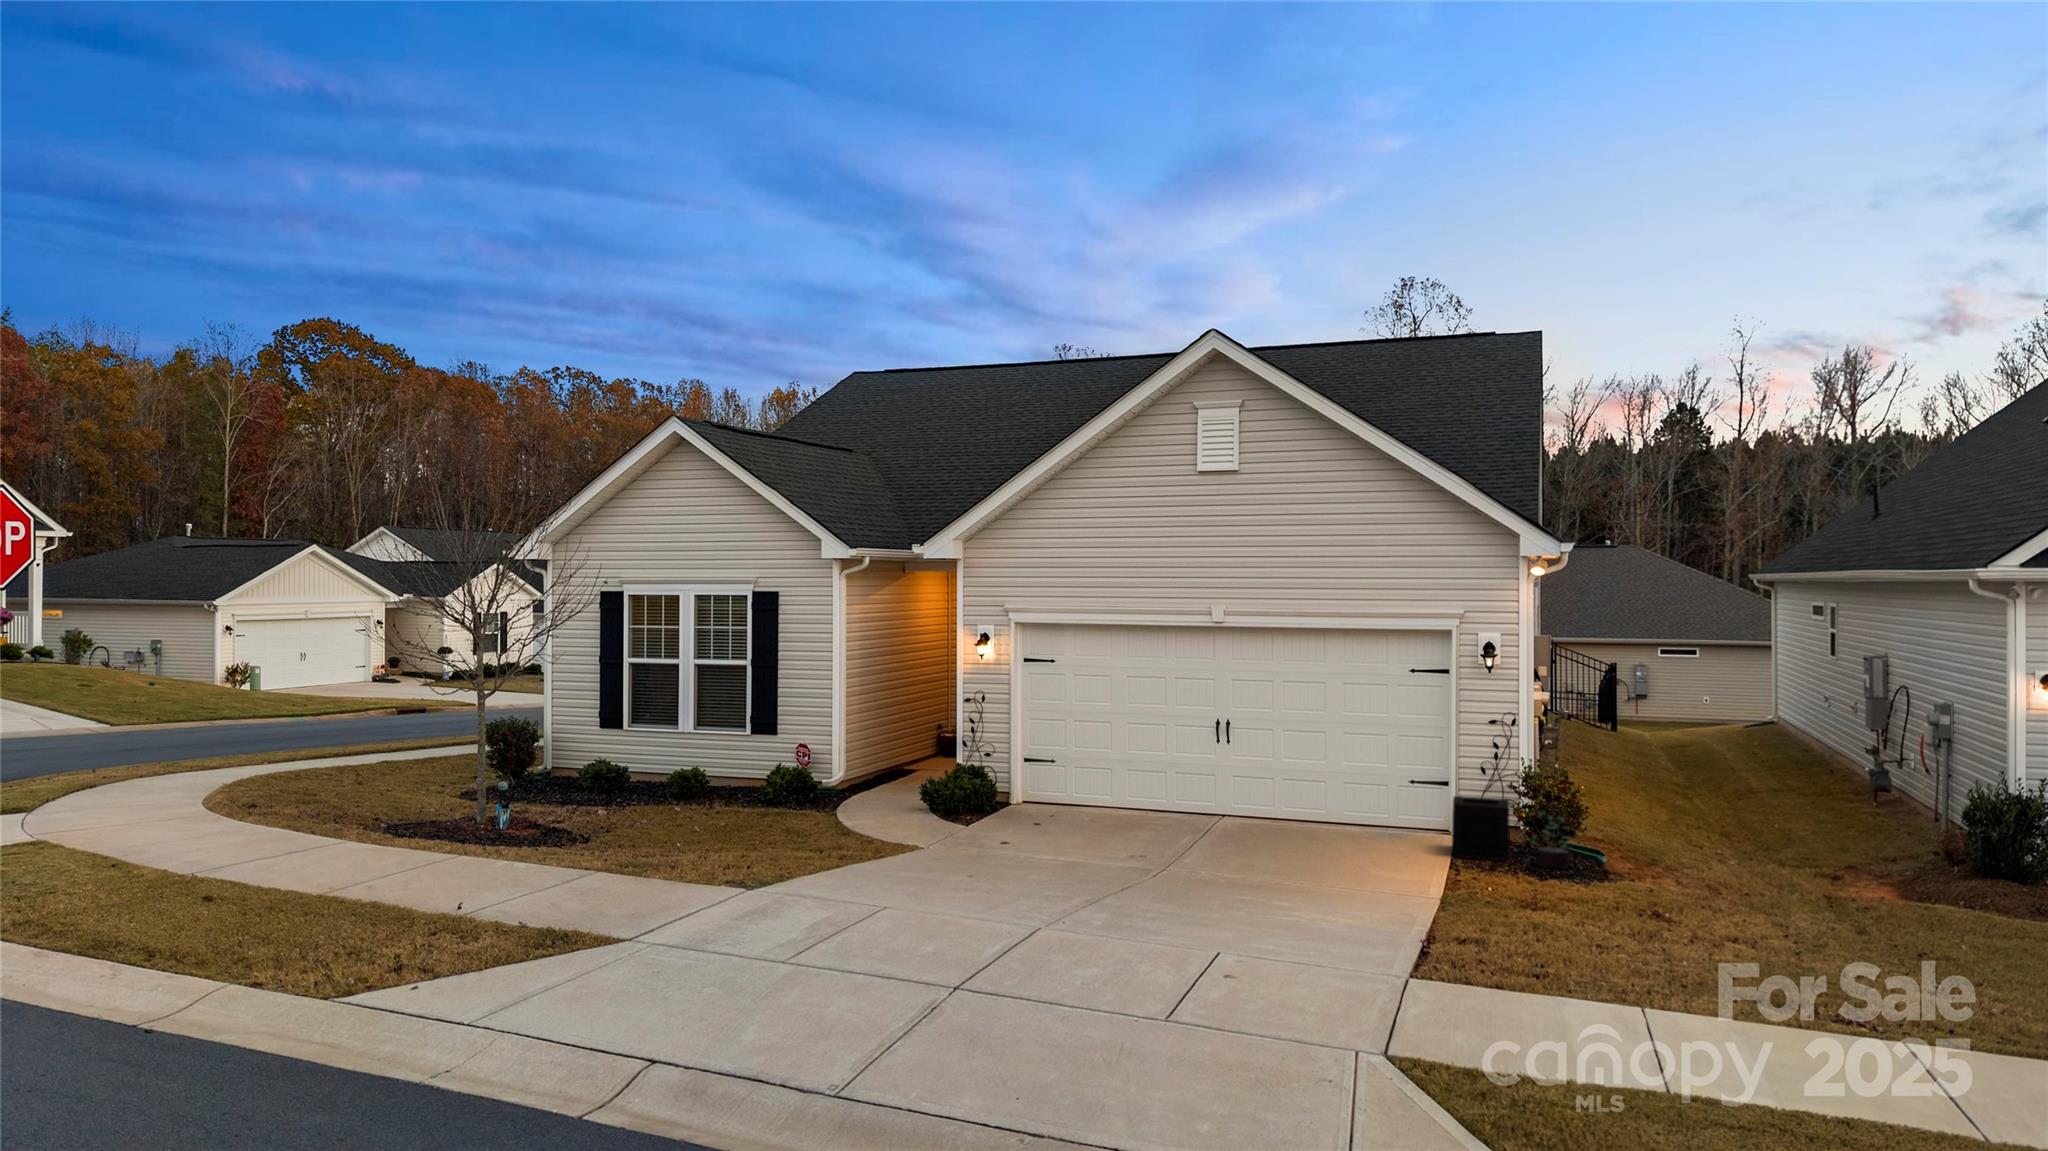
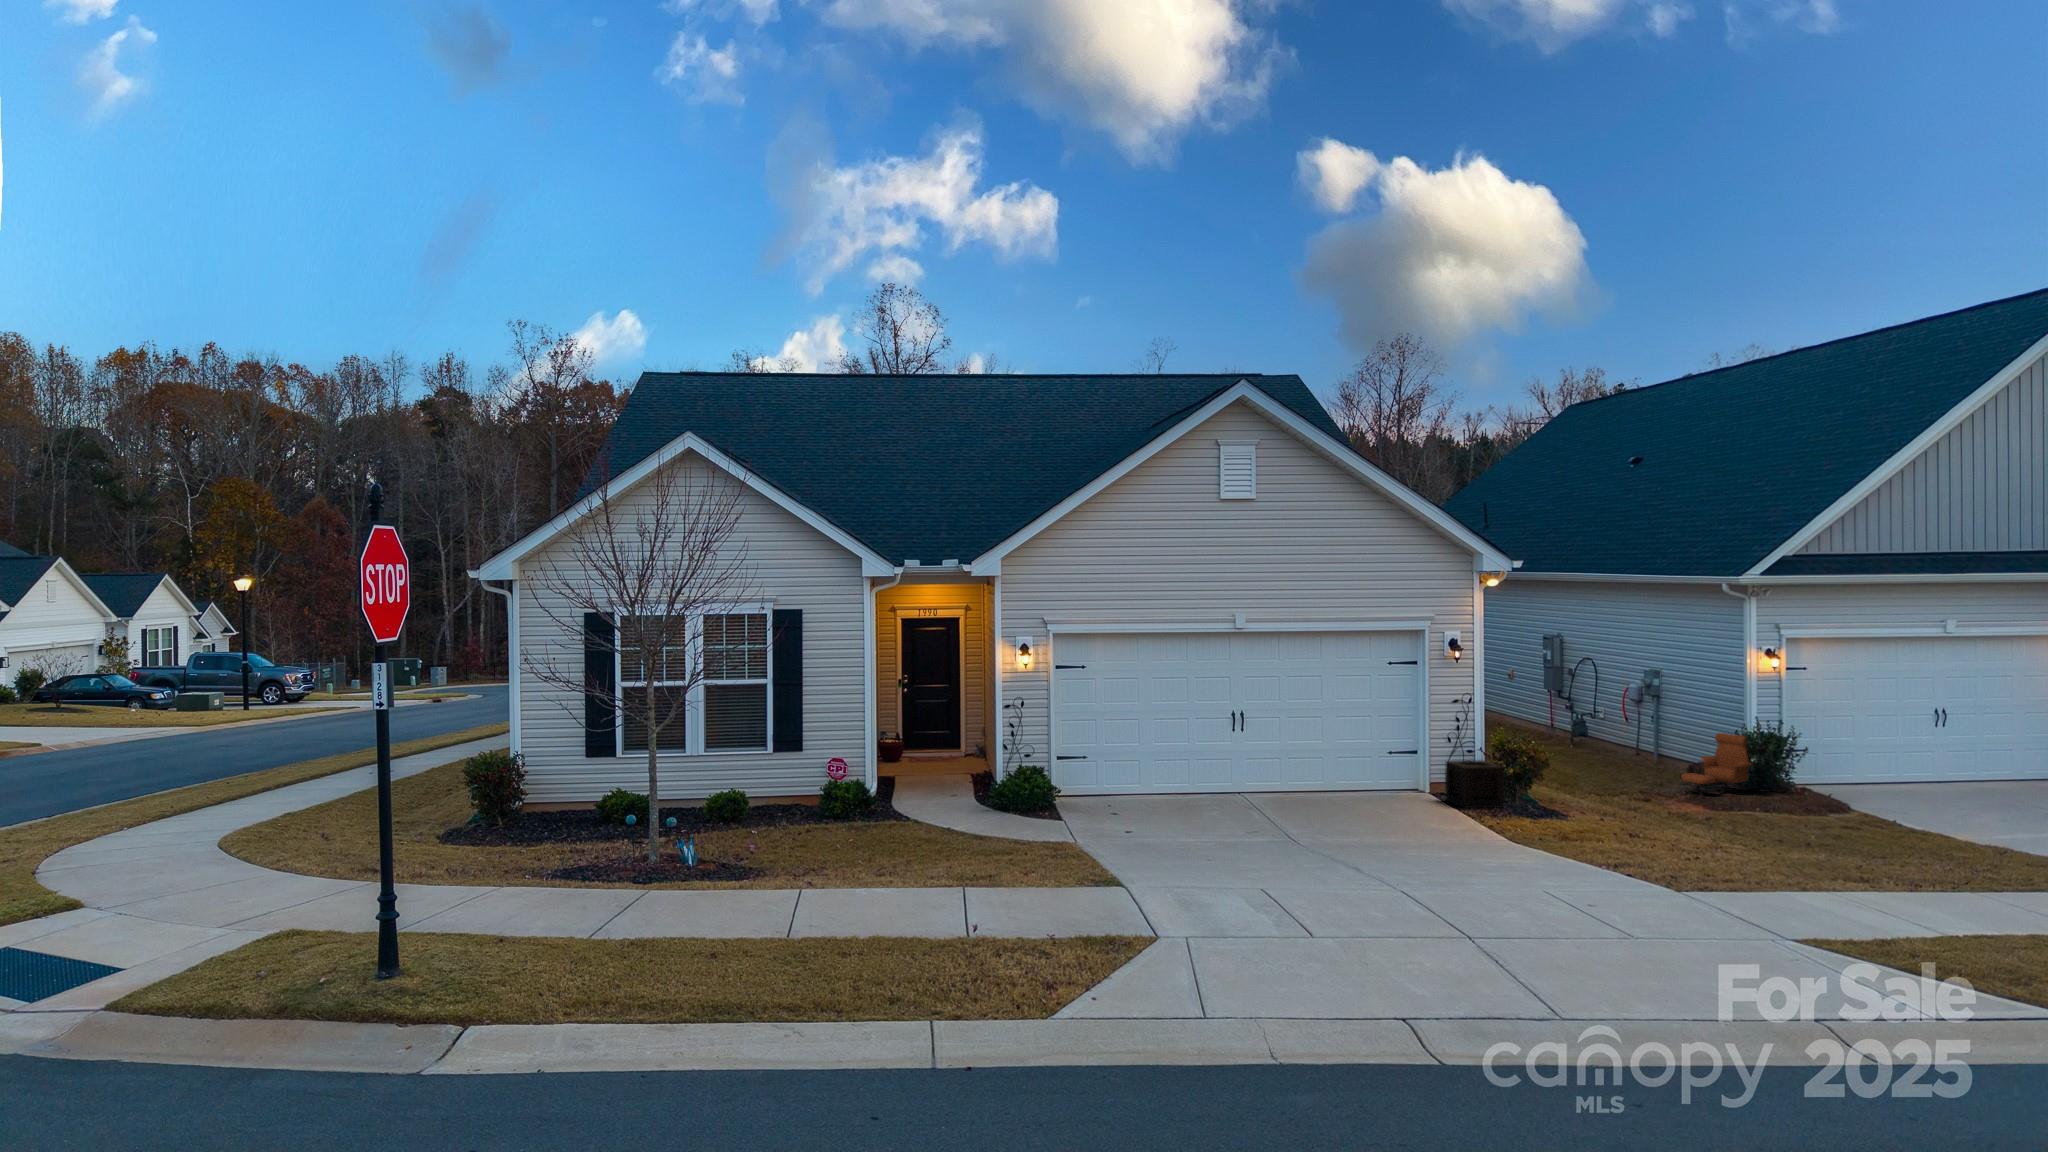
lounge chair: none [1852,792,1975,887] -> present [1681,733,1752,796]
decorative plant: present [1531,811,1570,869] -> none [1522,766,1551,810]

